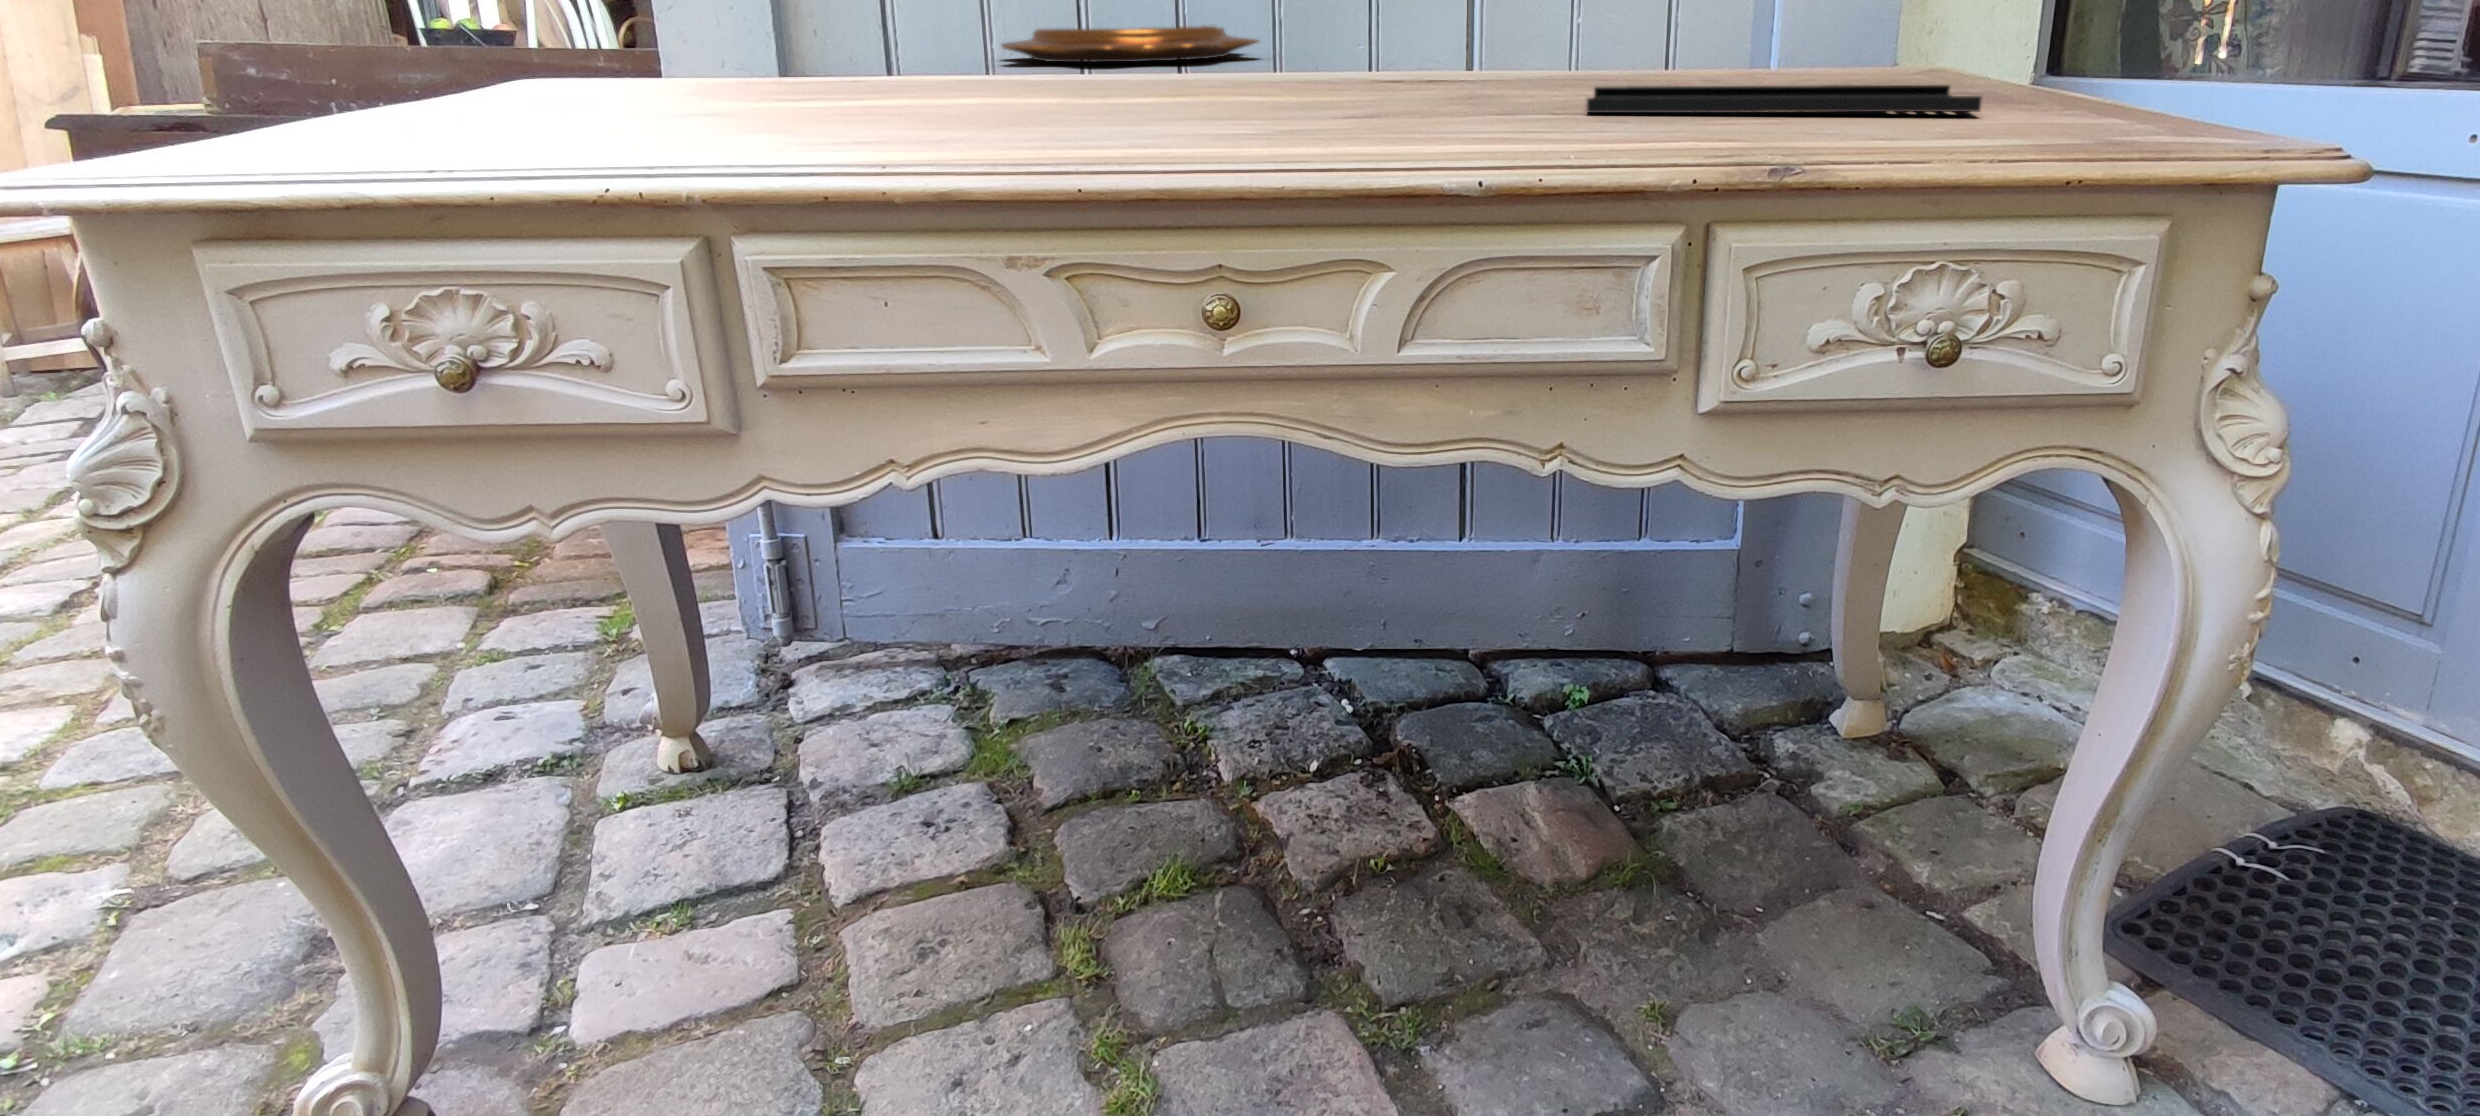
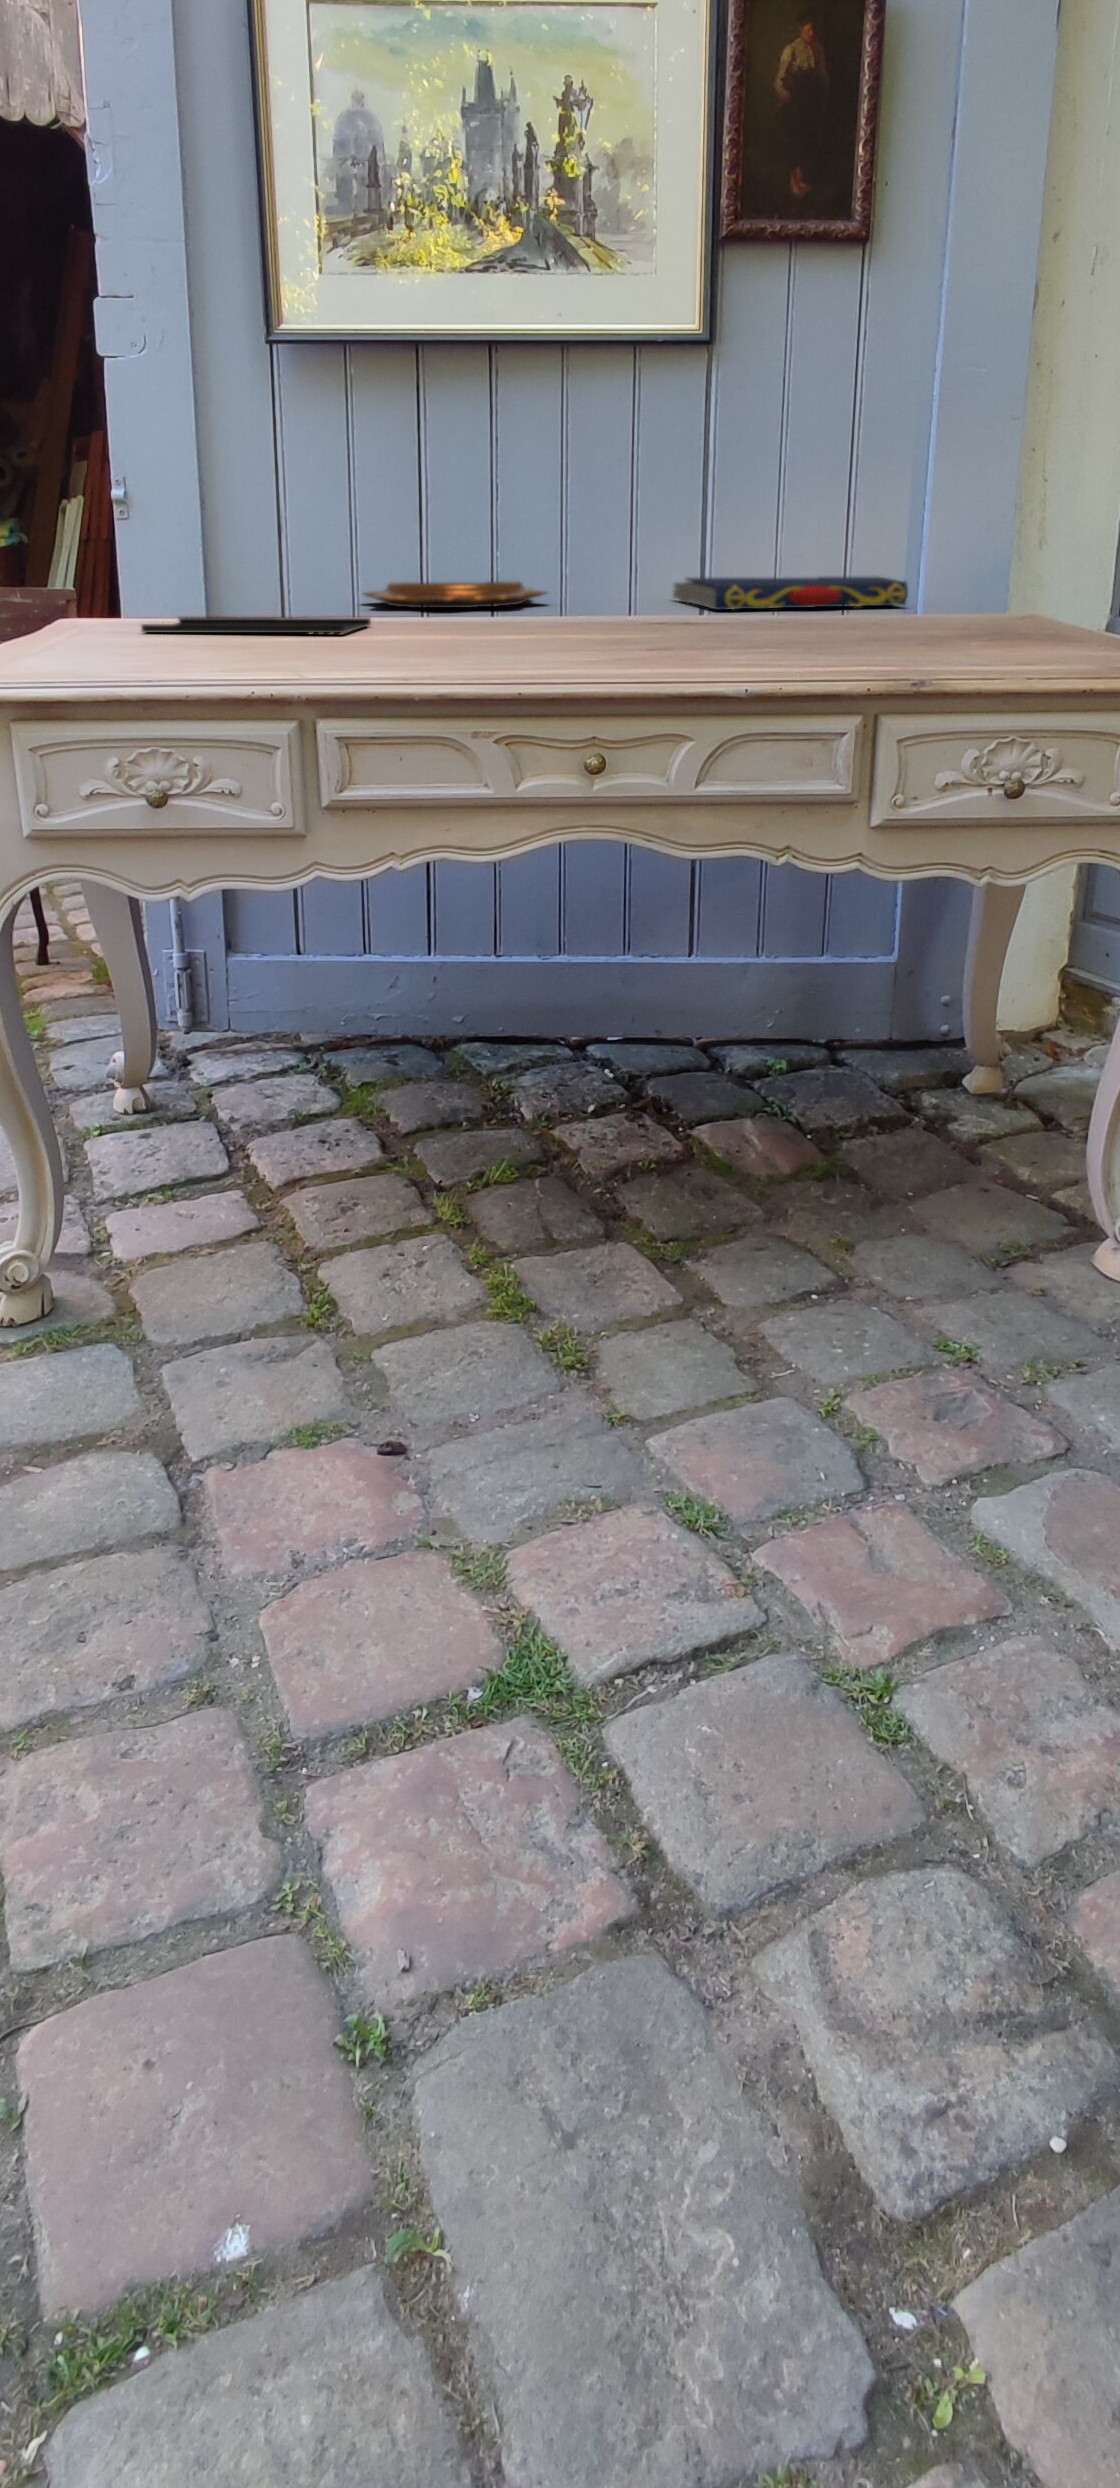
book: none [1435,12,1761,62] -> present [672,577,908,610]
tray: present [1587,85,1981,113] -> present [141,617,371,633]

